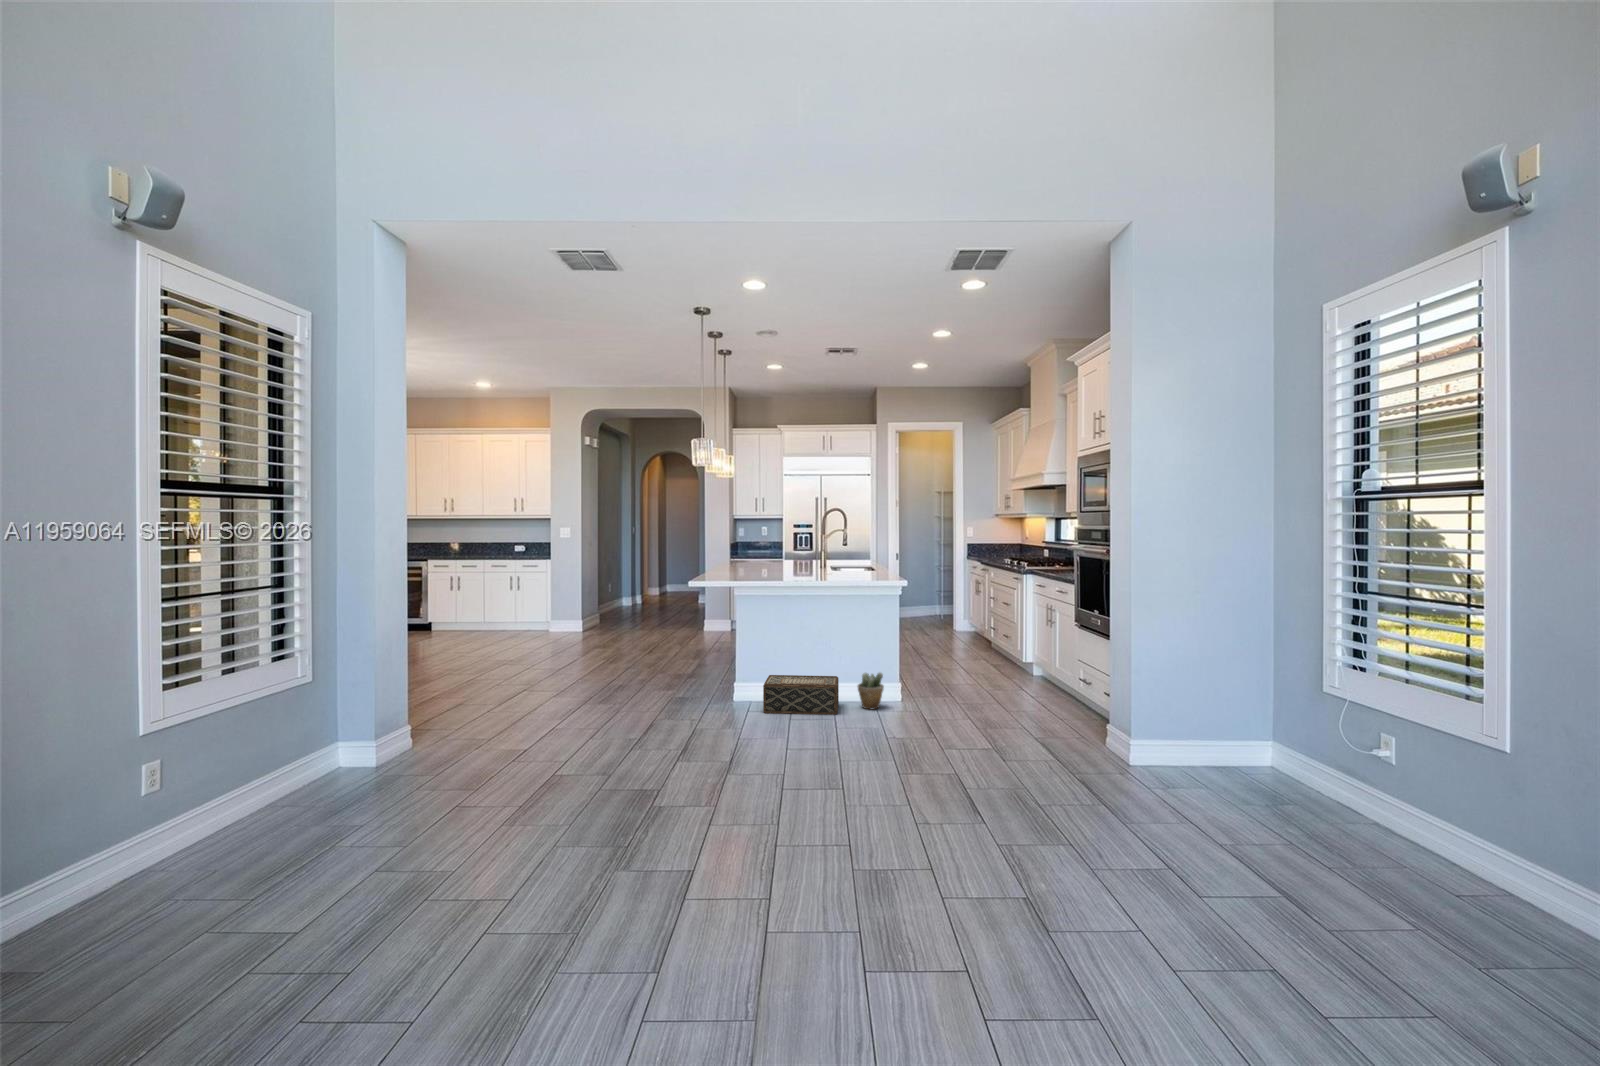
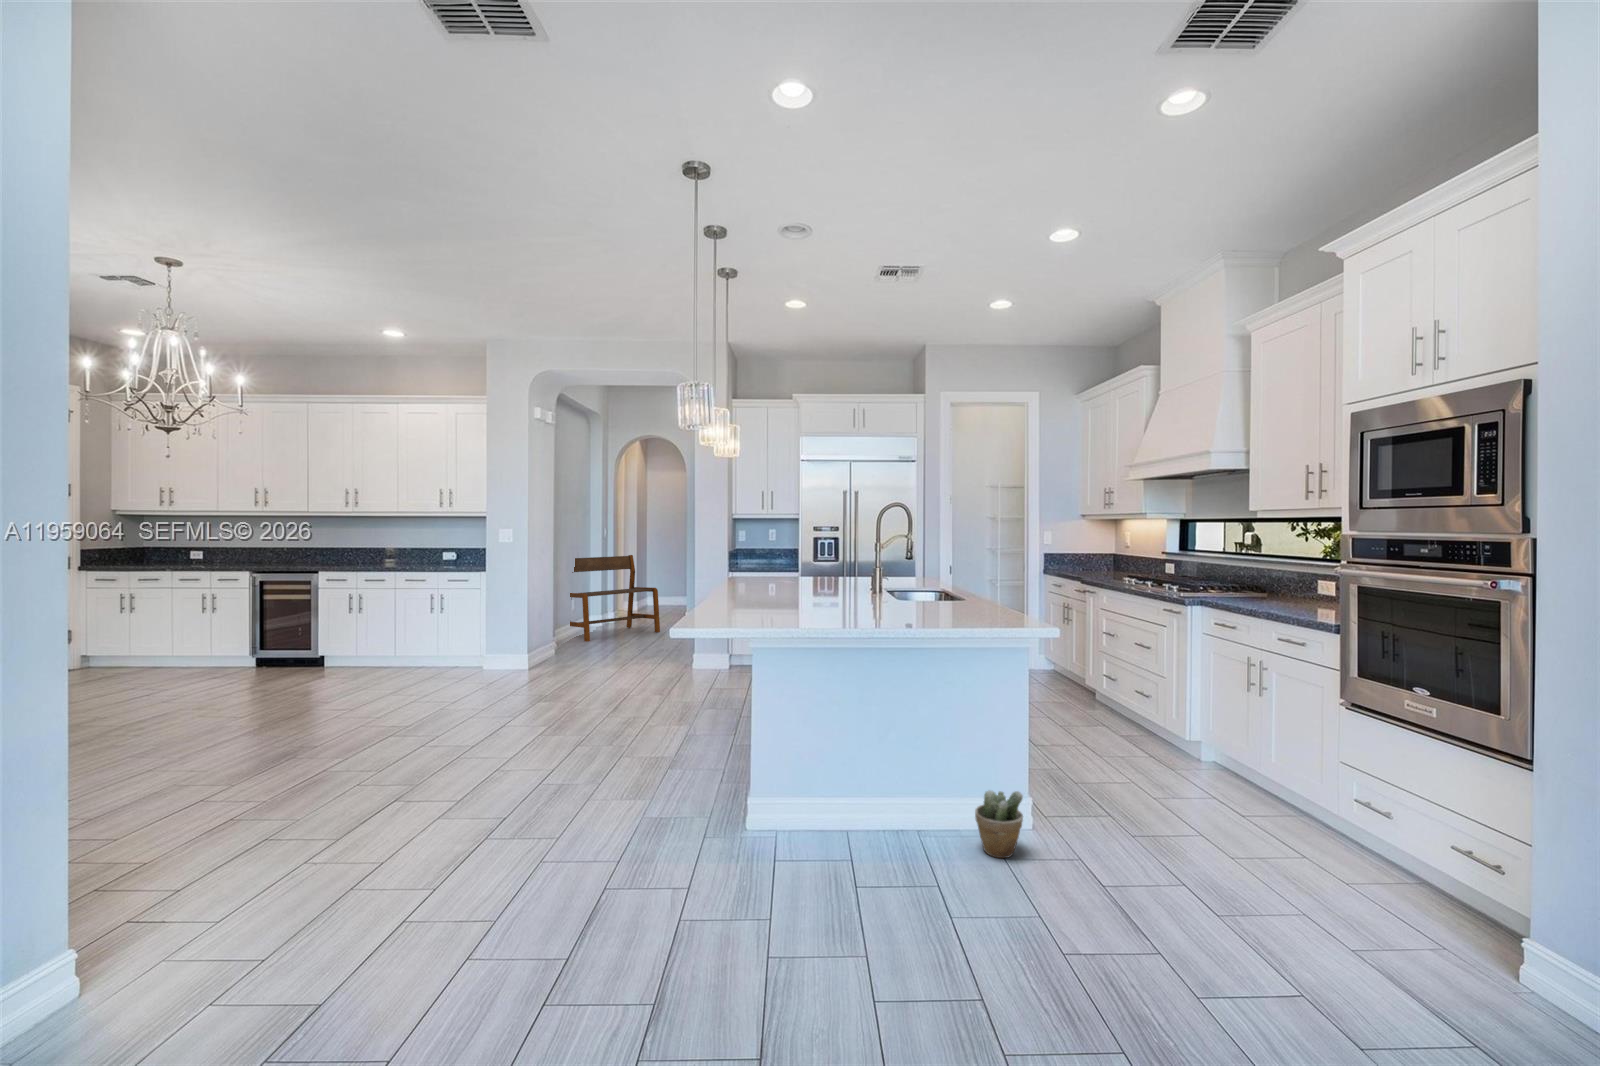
bench: none [602,549,680,617] -> present [570,555,660,642]
woven basket: present [763,675,839,715] -> none [813,790,949,876]

